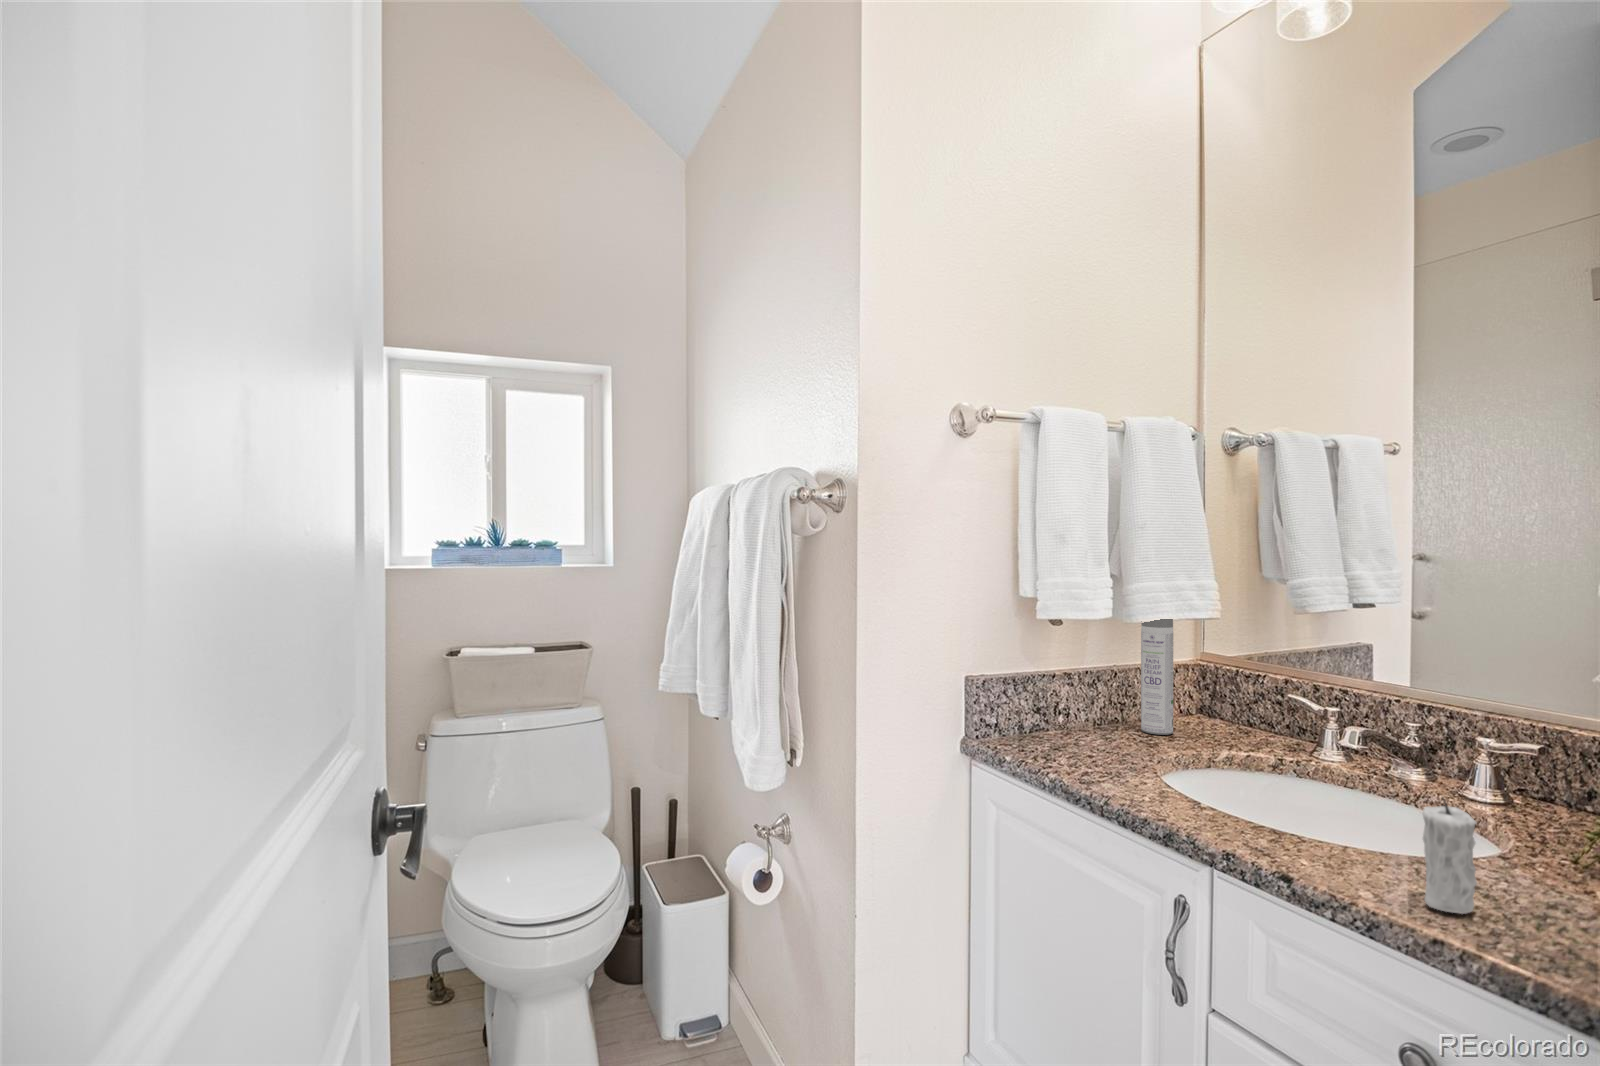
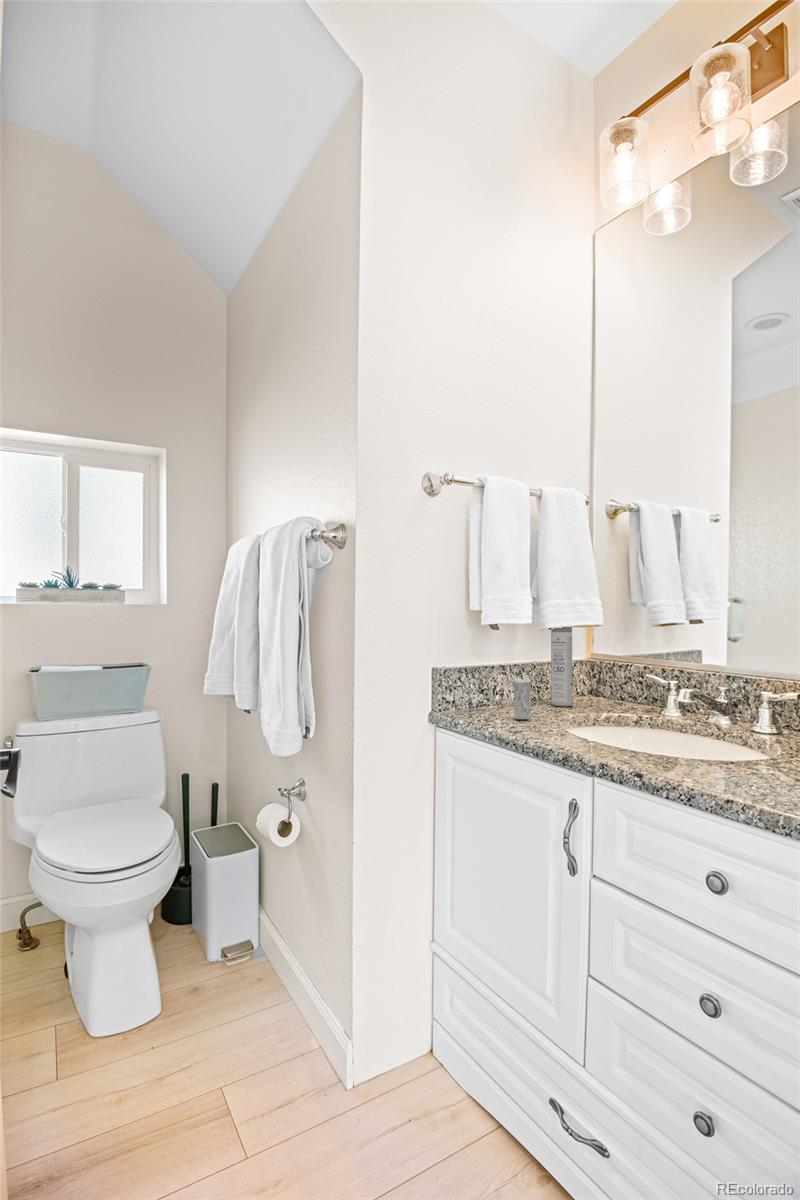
candle: present [1422,798,1477,914] -> present [513,673,532,719]

